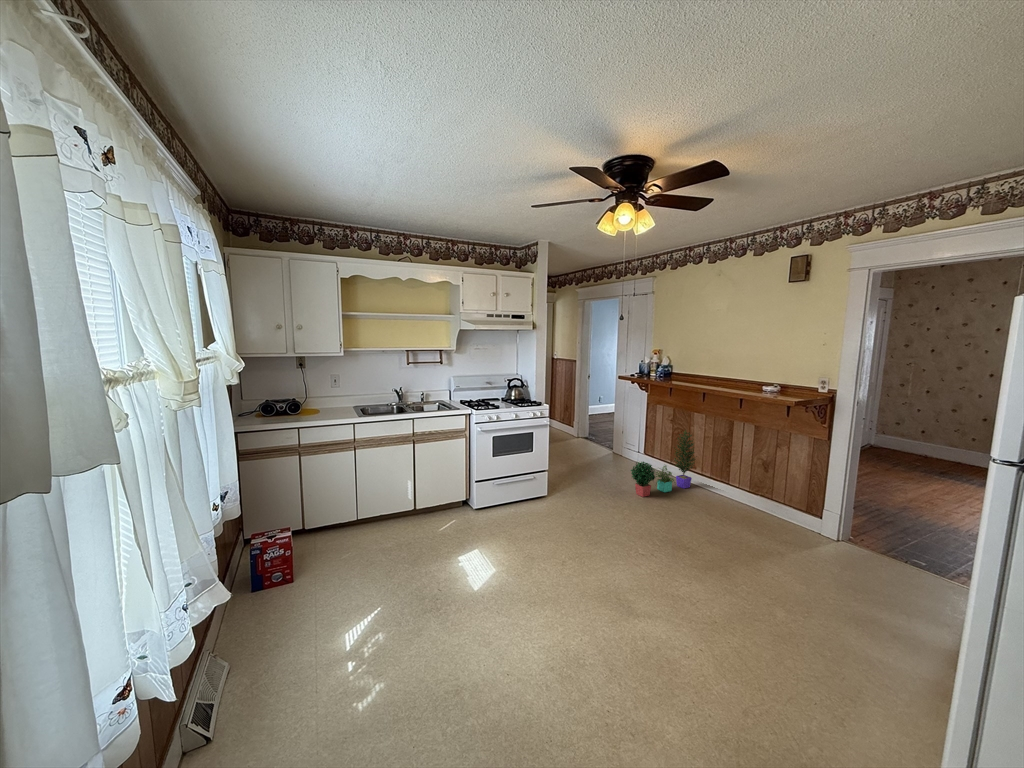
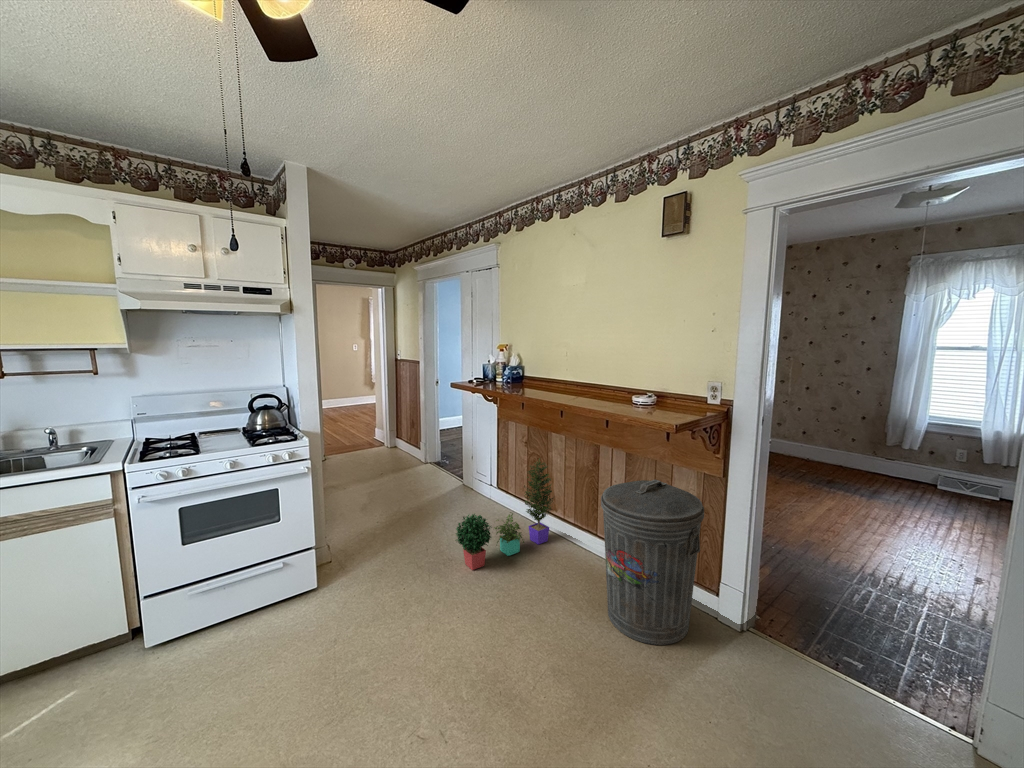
trash can: none [740,439,814,540] -> present [601,480,704,645]

